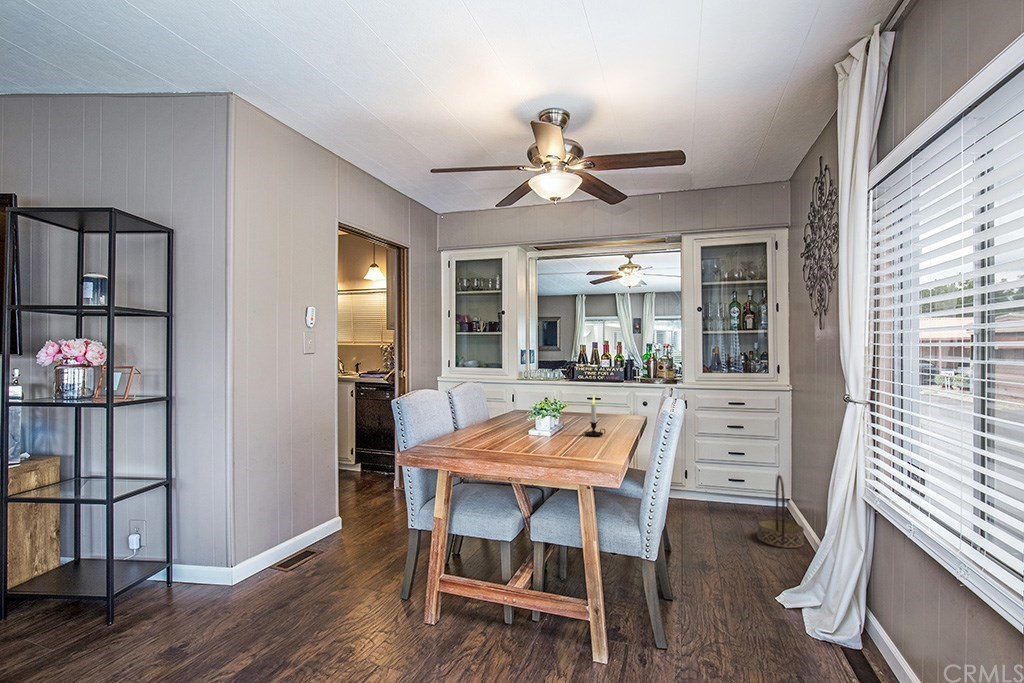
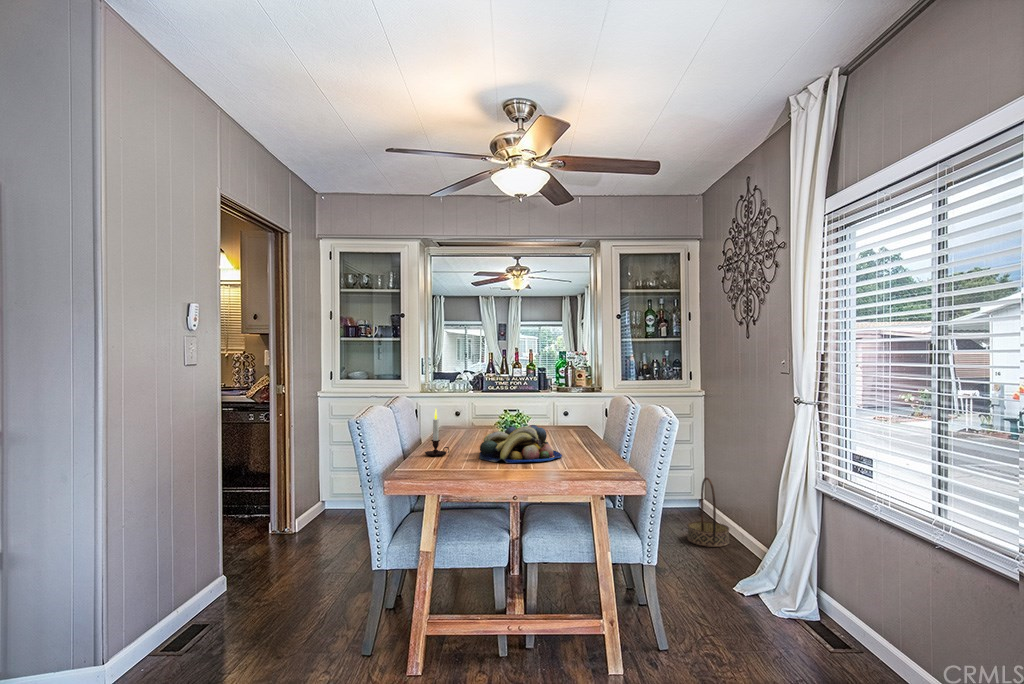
candle: present [584,395,605,436] -> present [425,409,449,456]
fruit bowl: none [490,414,570,449] -> present [479,425,562,463]

